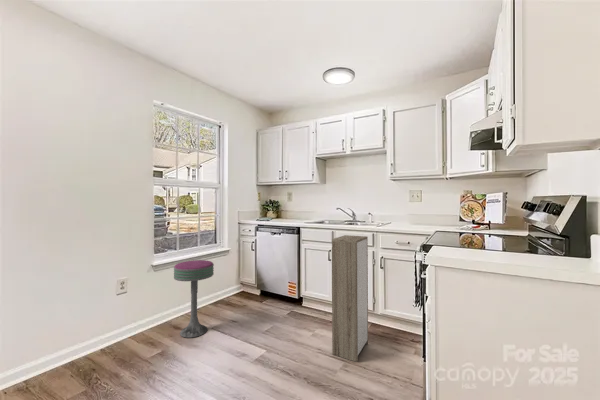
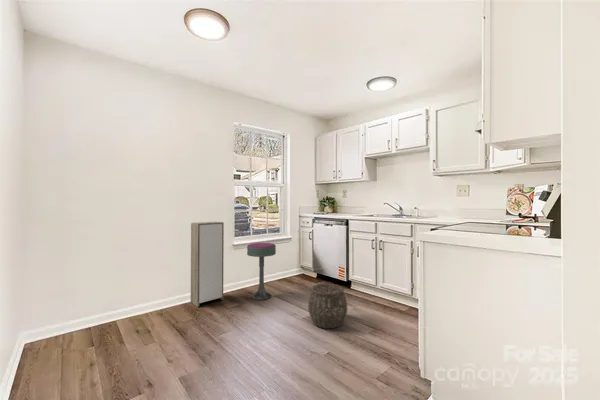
storage cabinet: present [332,235,368,362] -> present [191,222,224,307]
woven basket: none [262,311,312,373] -> present [308,284,347,328]

